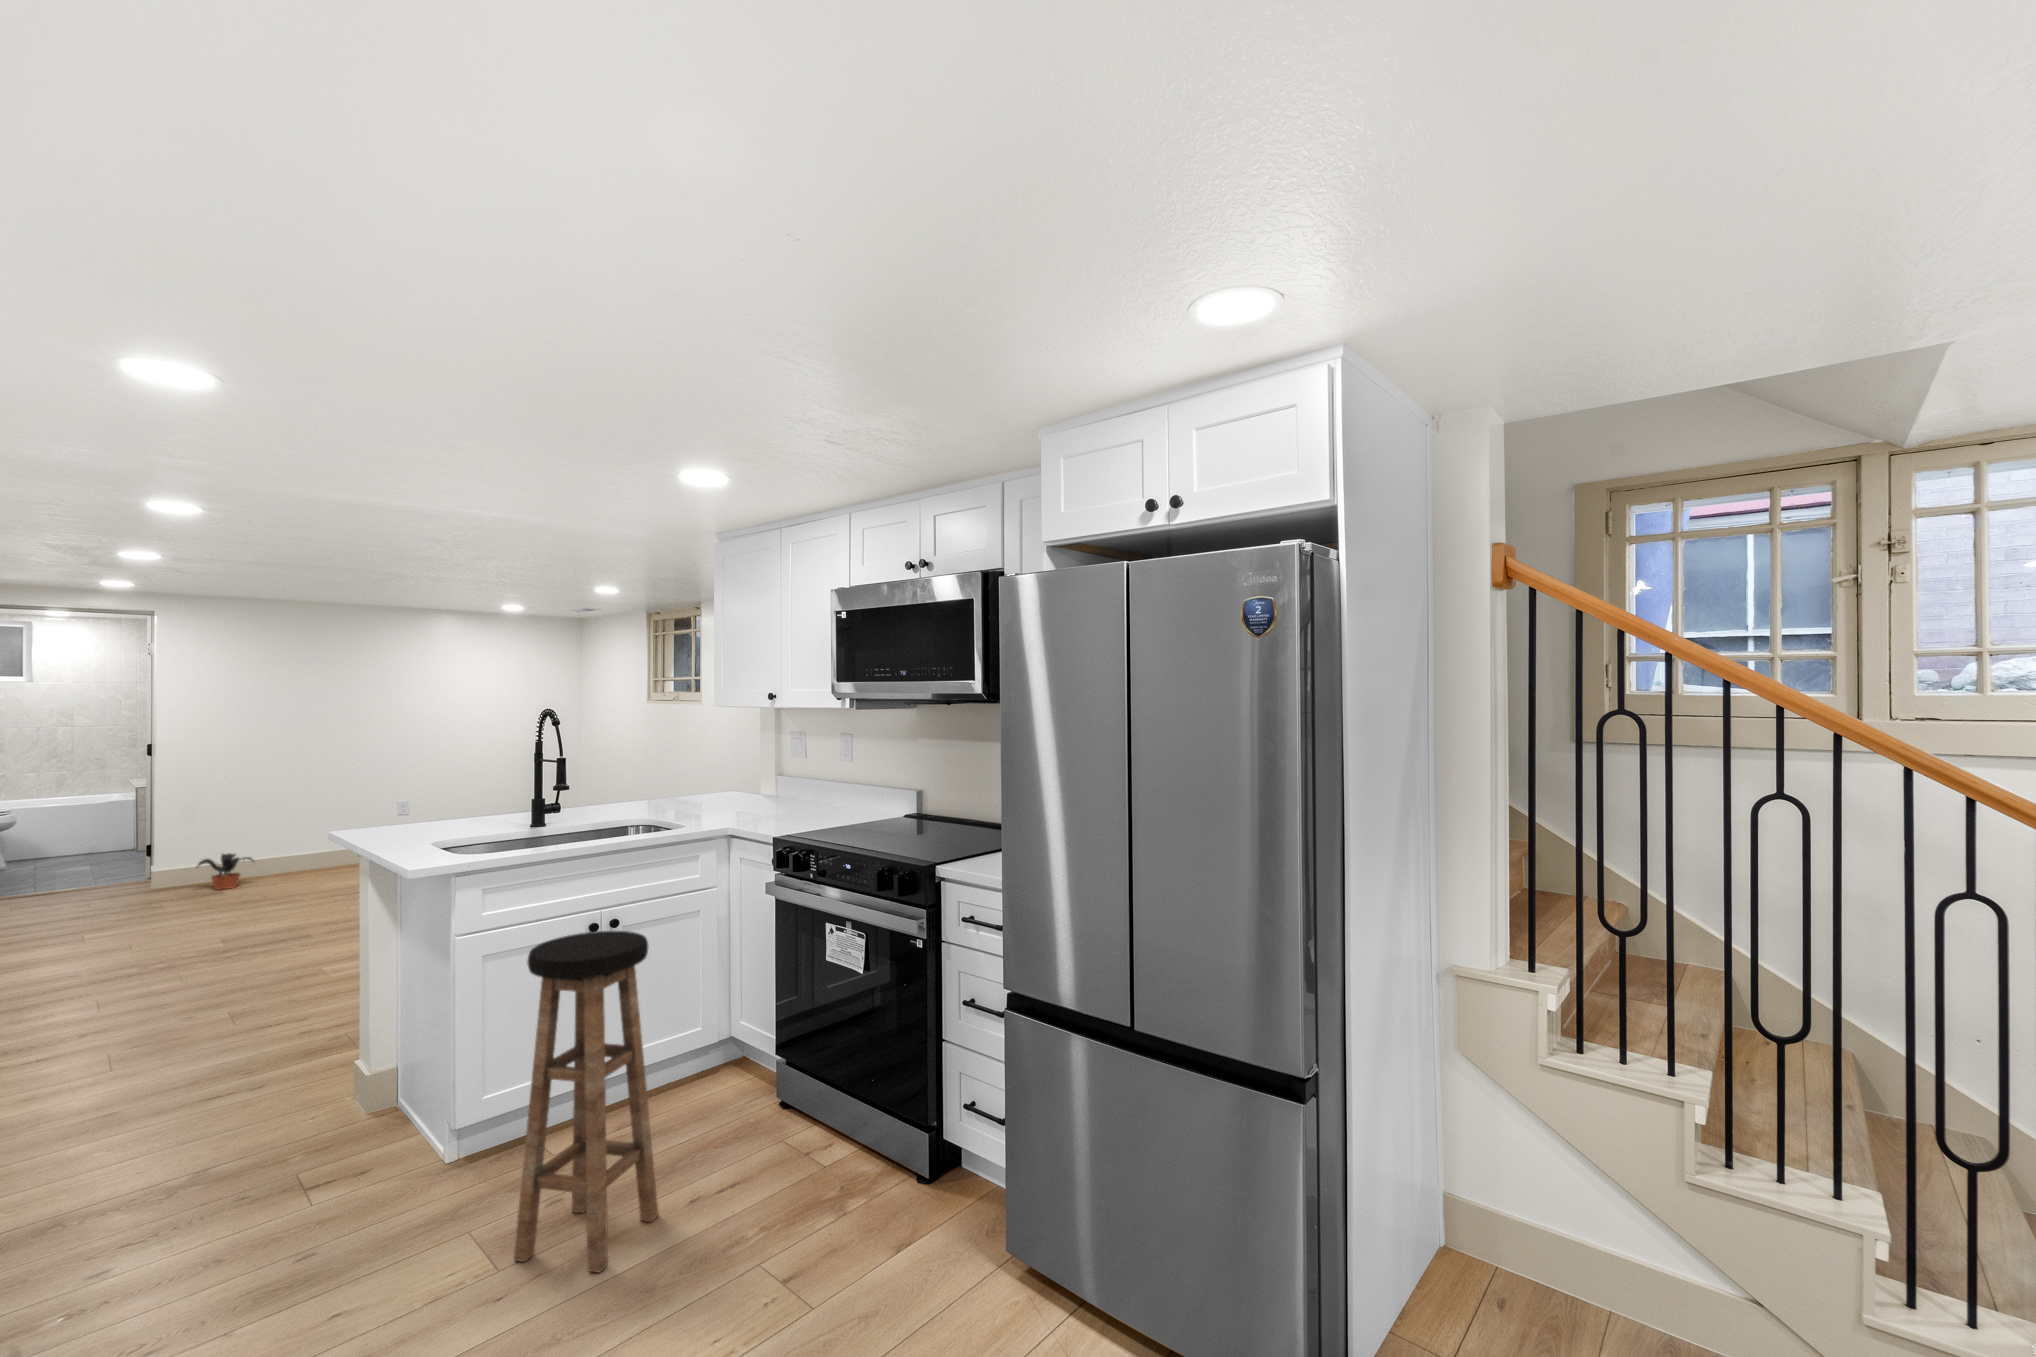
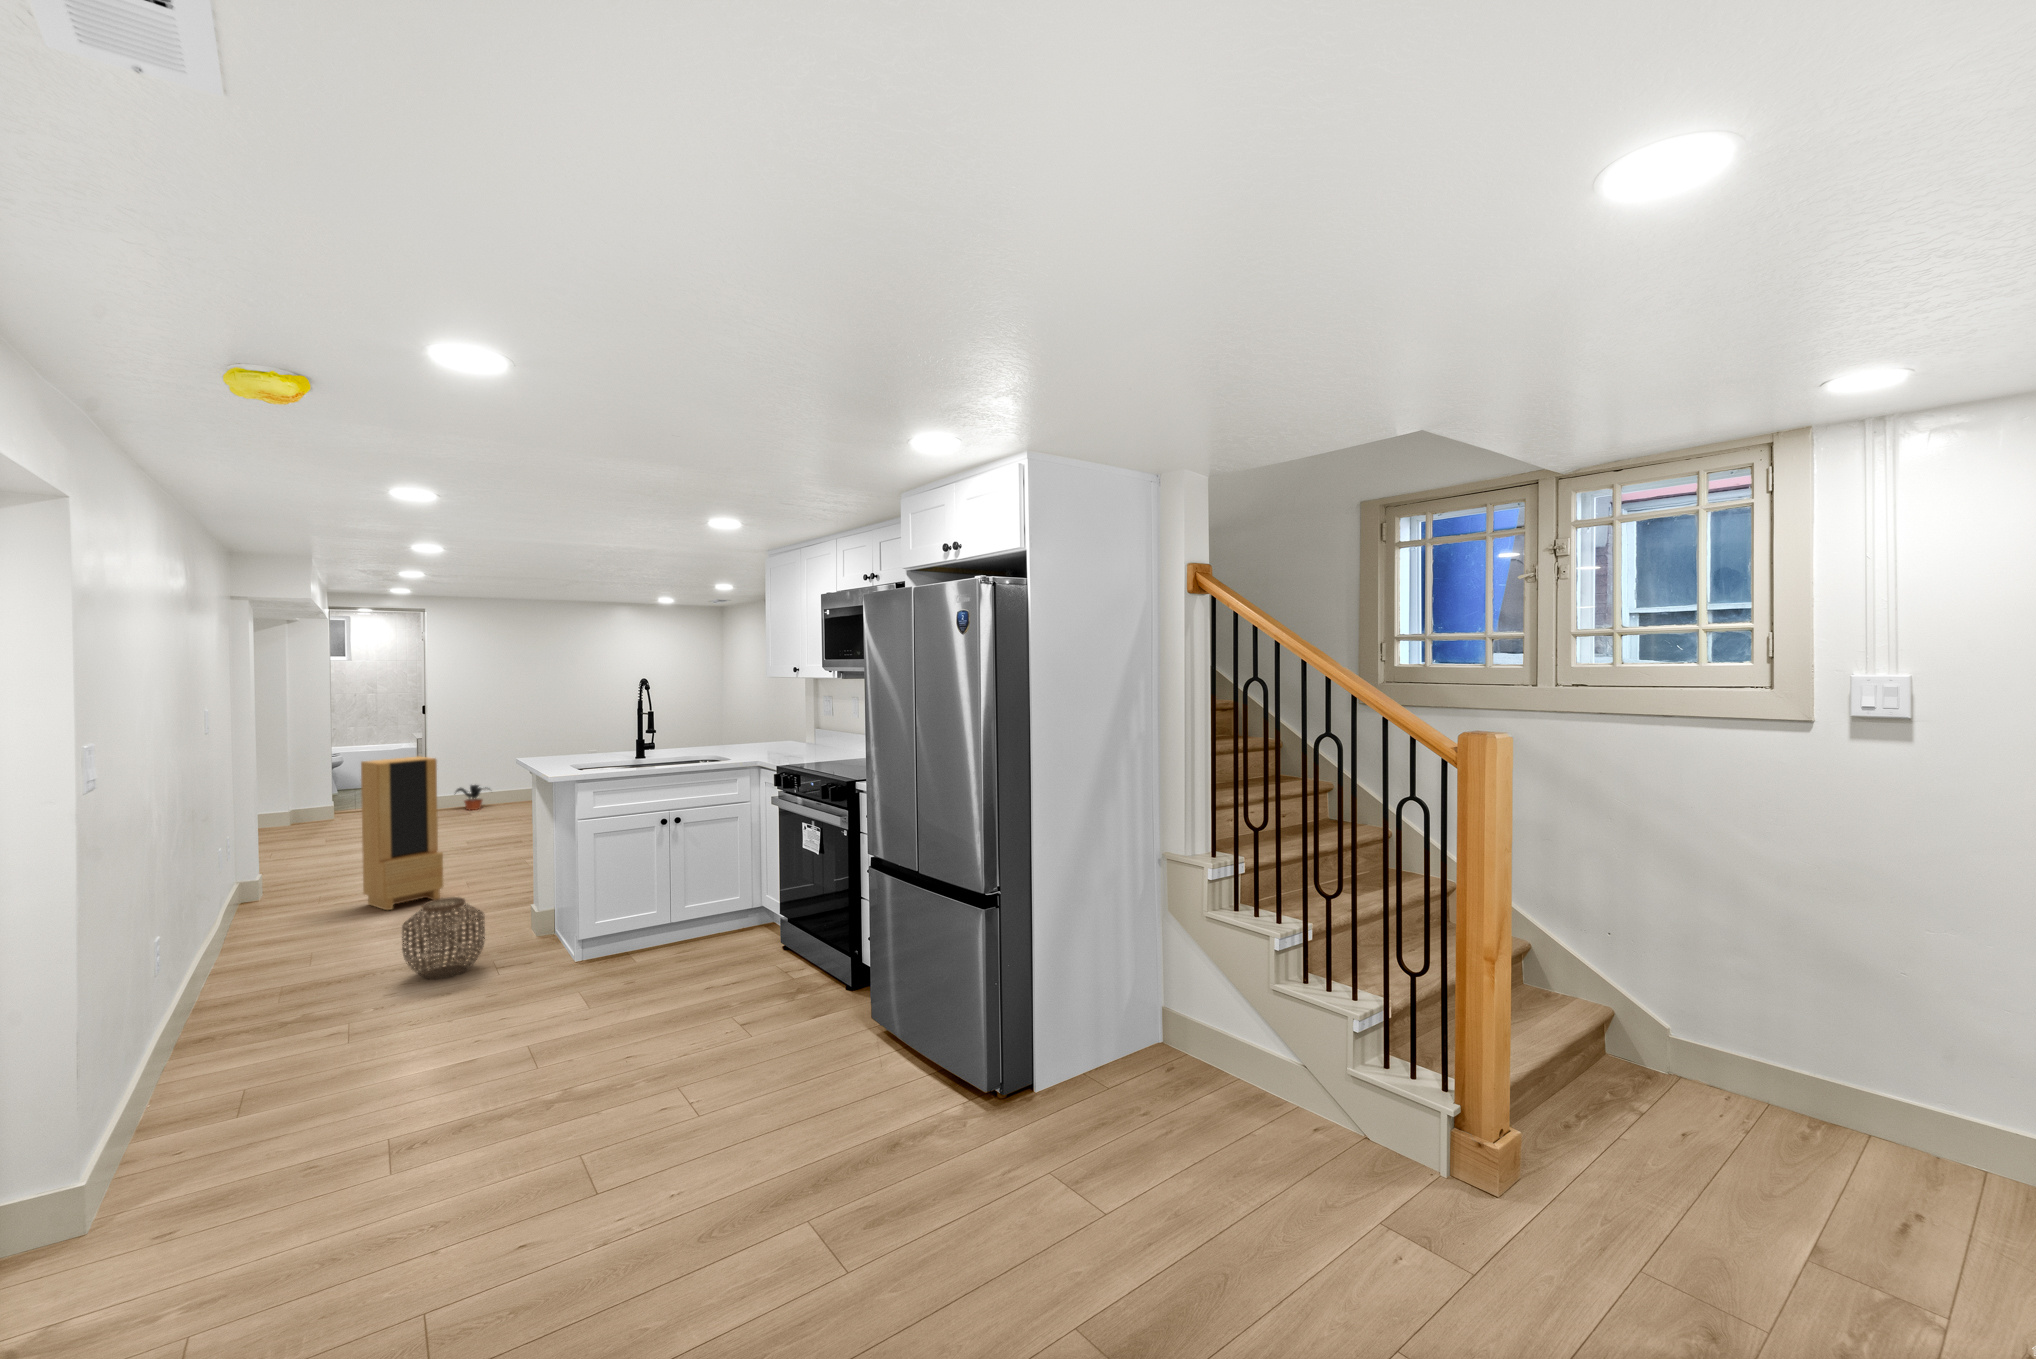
storage cabinet: none [47,828,194,1080] -> present [361,756,443,910]
bar stool: present [514,931,658,1273] -> none [598,816,685,1013]
woven basket: none [129,1076,287,1229] -> present [402,897,485,979]

